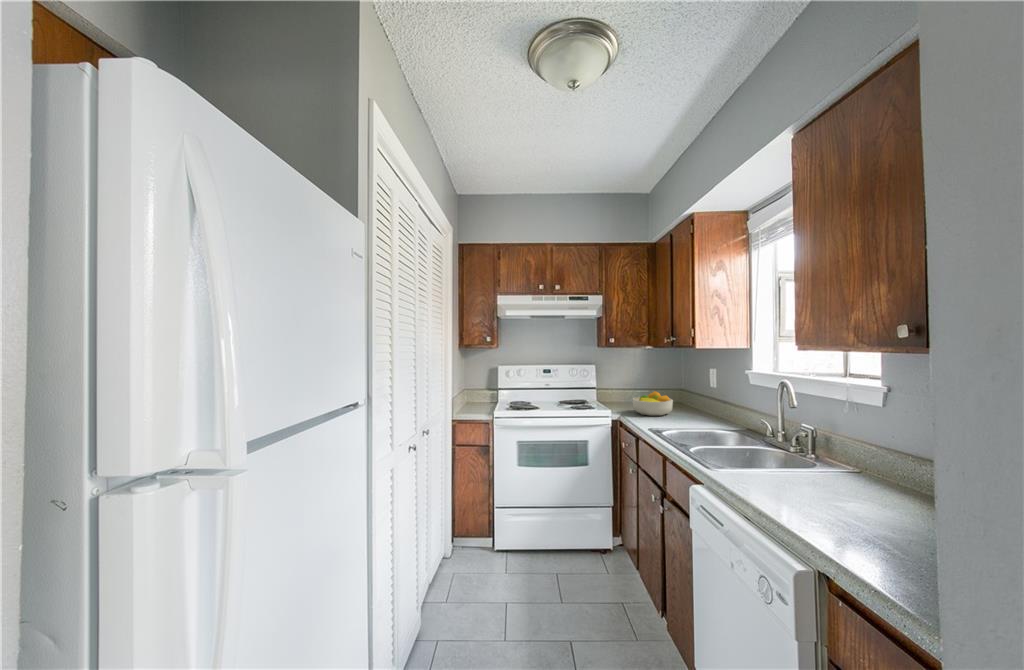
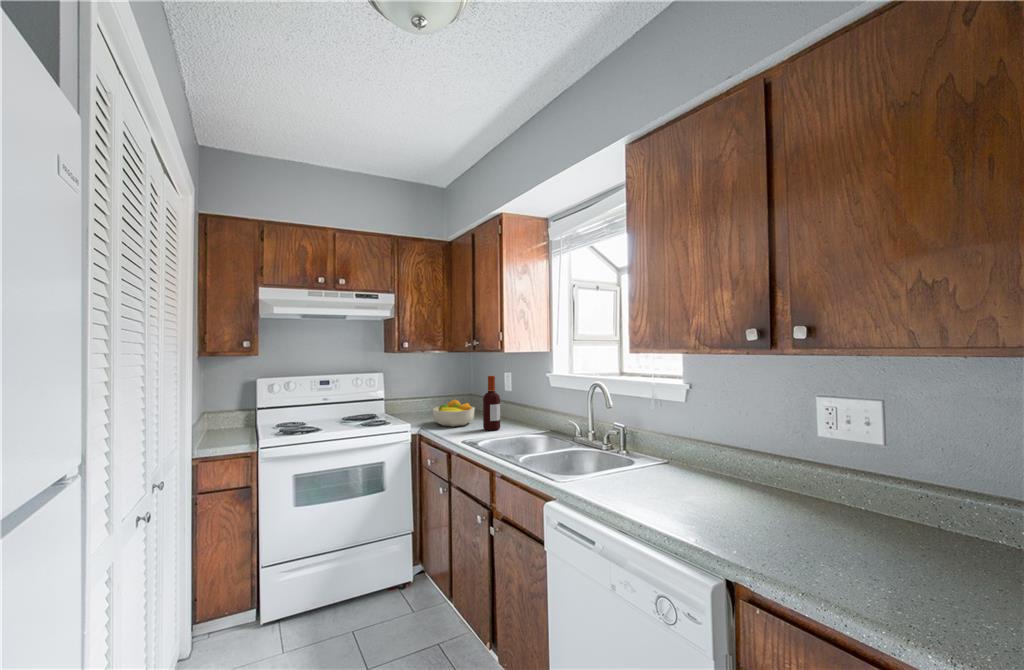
bottle: none [676,370,693,423] -> present [483,376,500,430]

